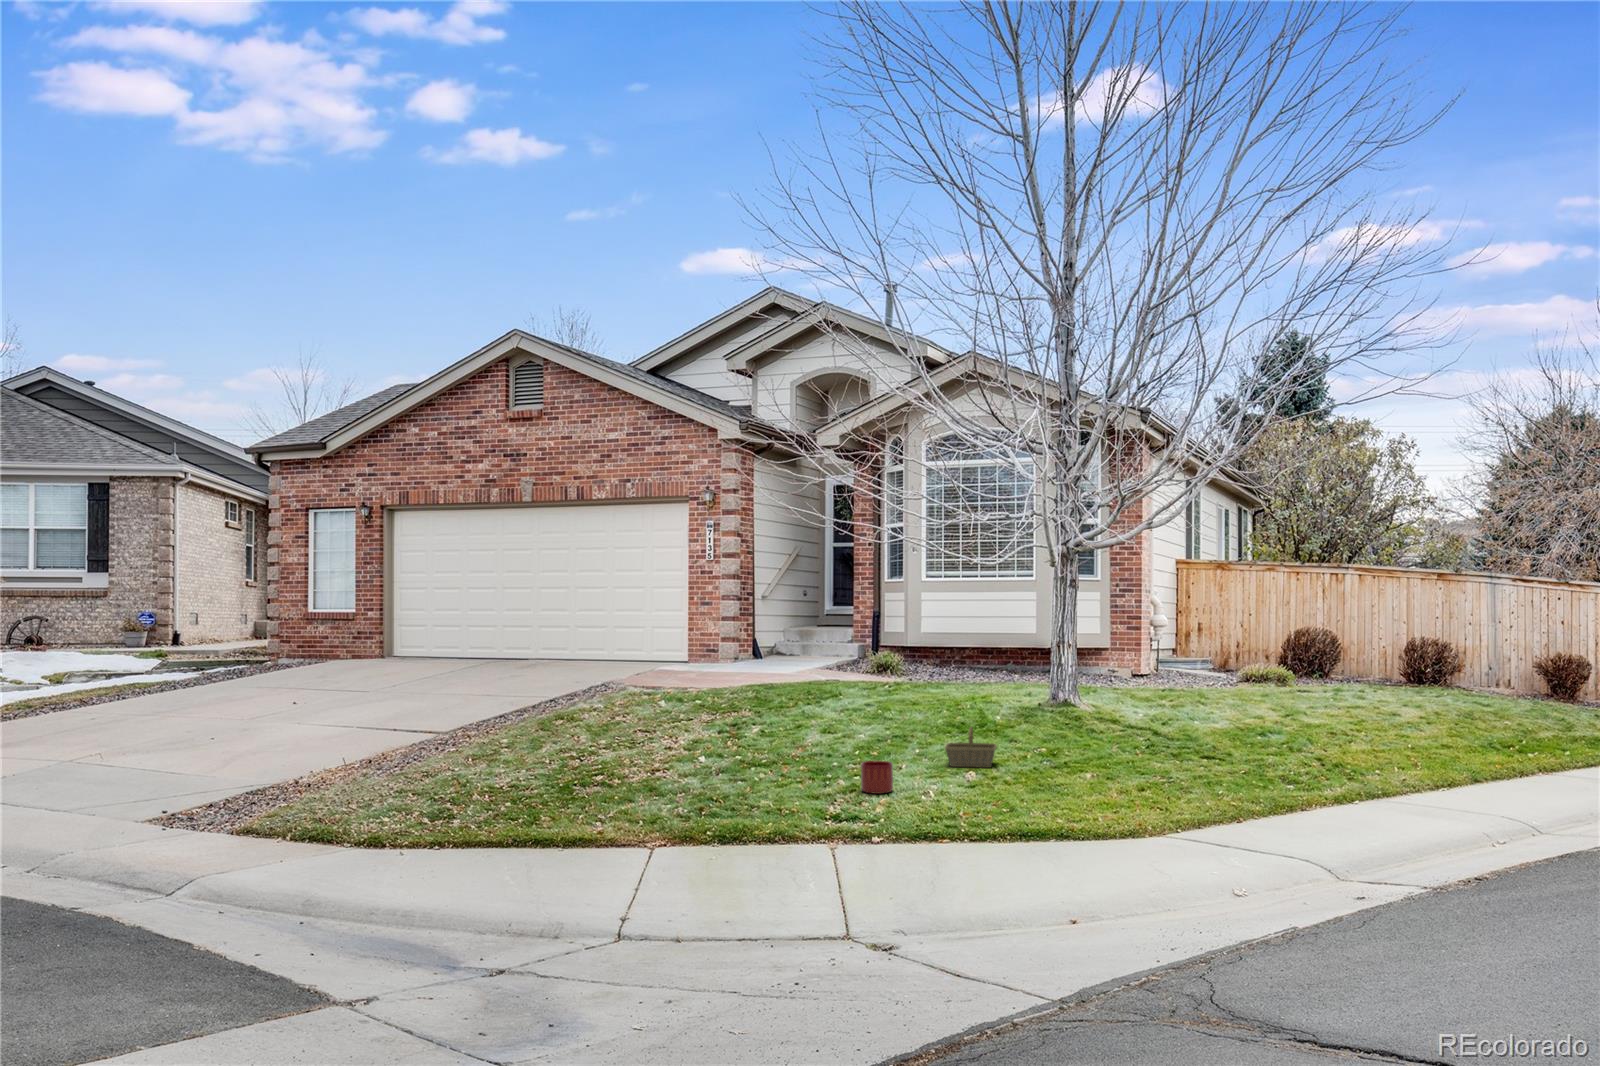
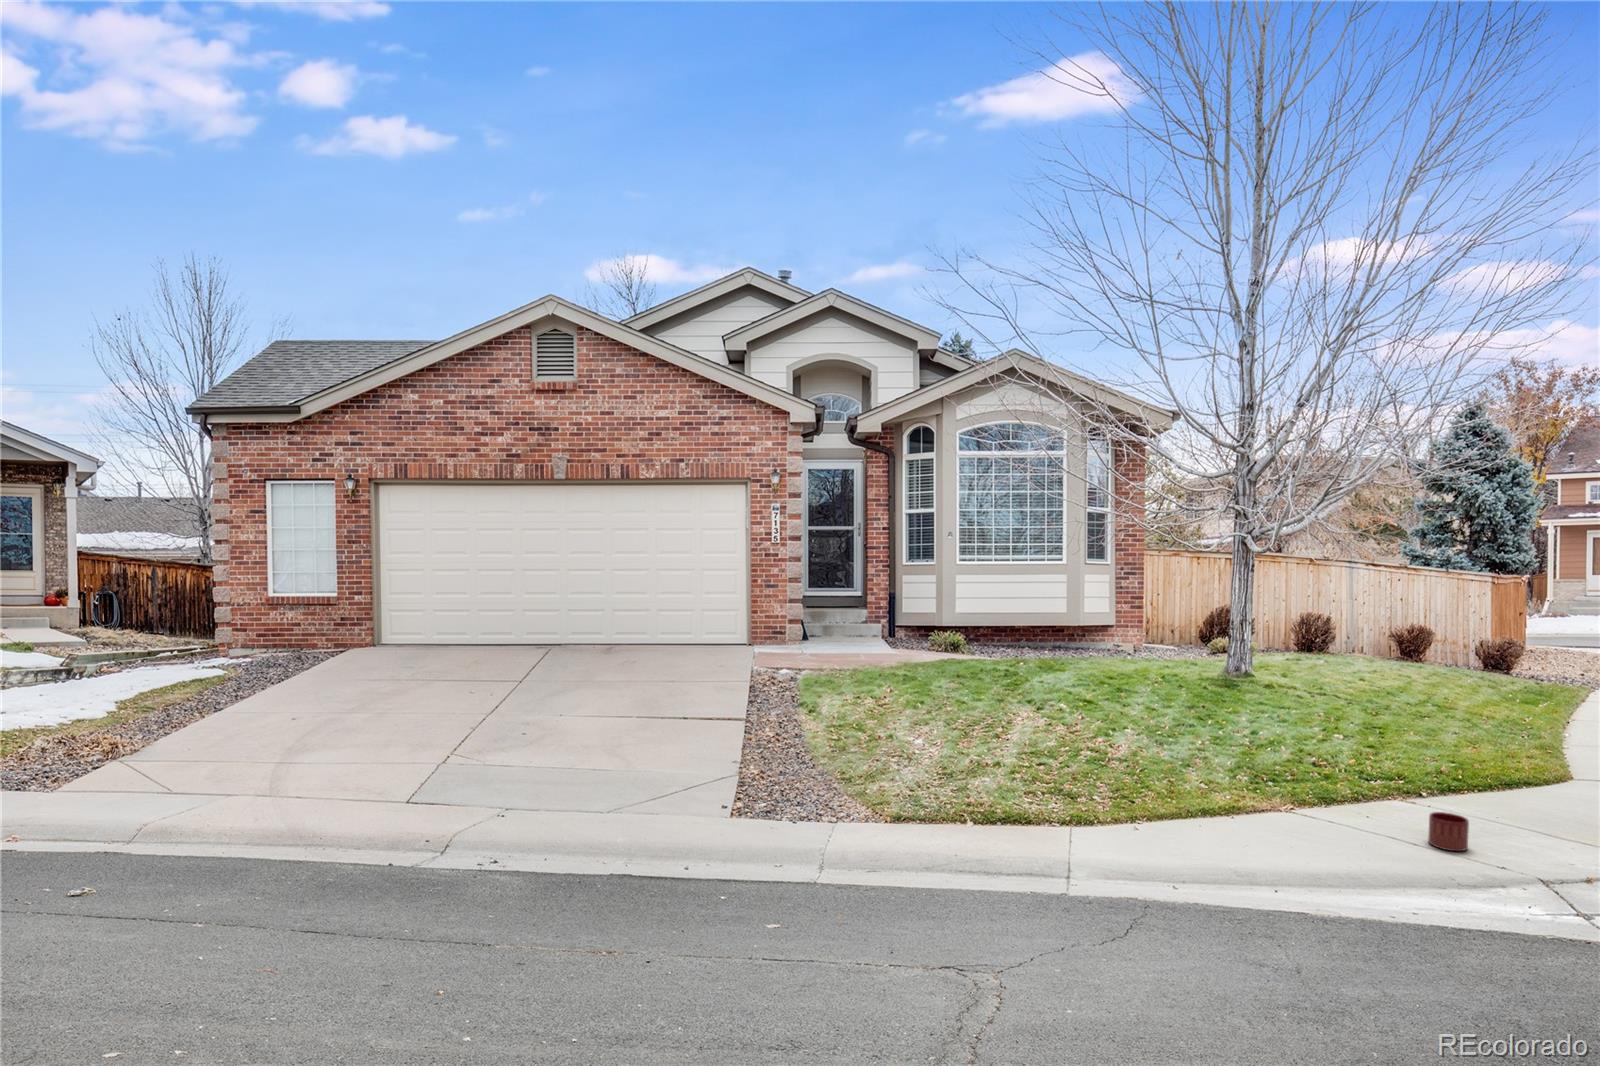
basket: present [945,727,997,768] -> none [1378,754,1441,797]

